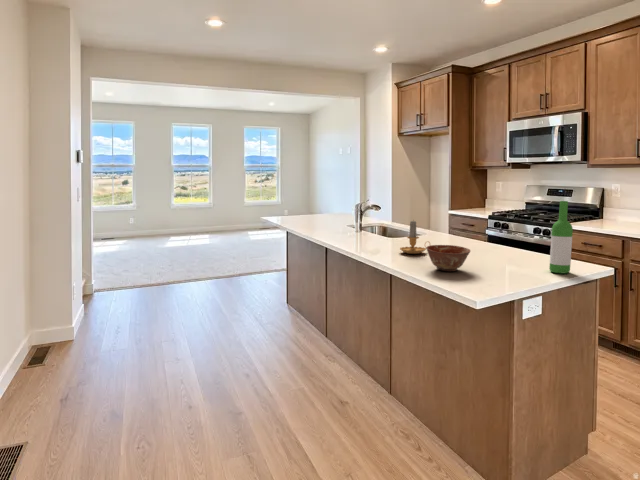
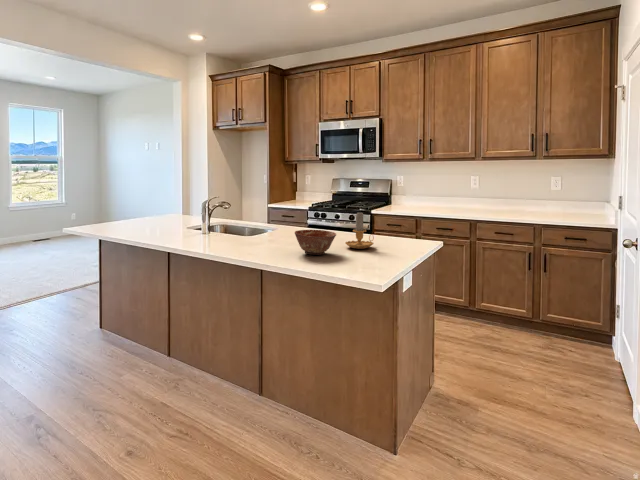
wine bottle: present [549,201,573,273] -> none [398,186,415,249]
candle: present [400,221,430,254] -> present [346,213,374,249]

